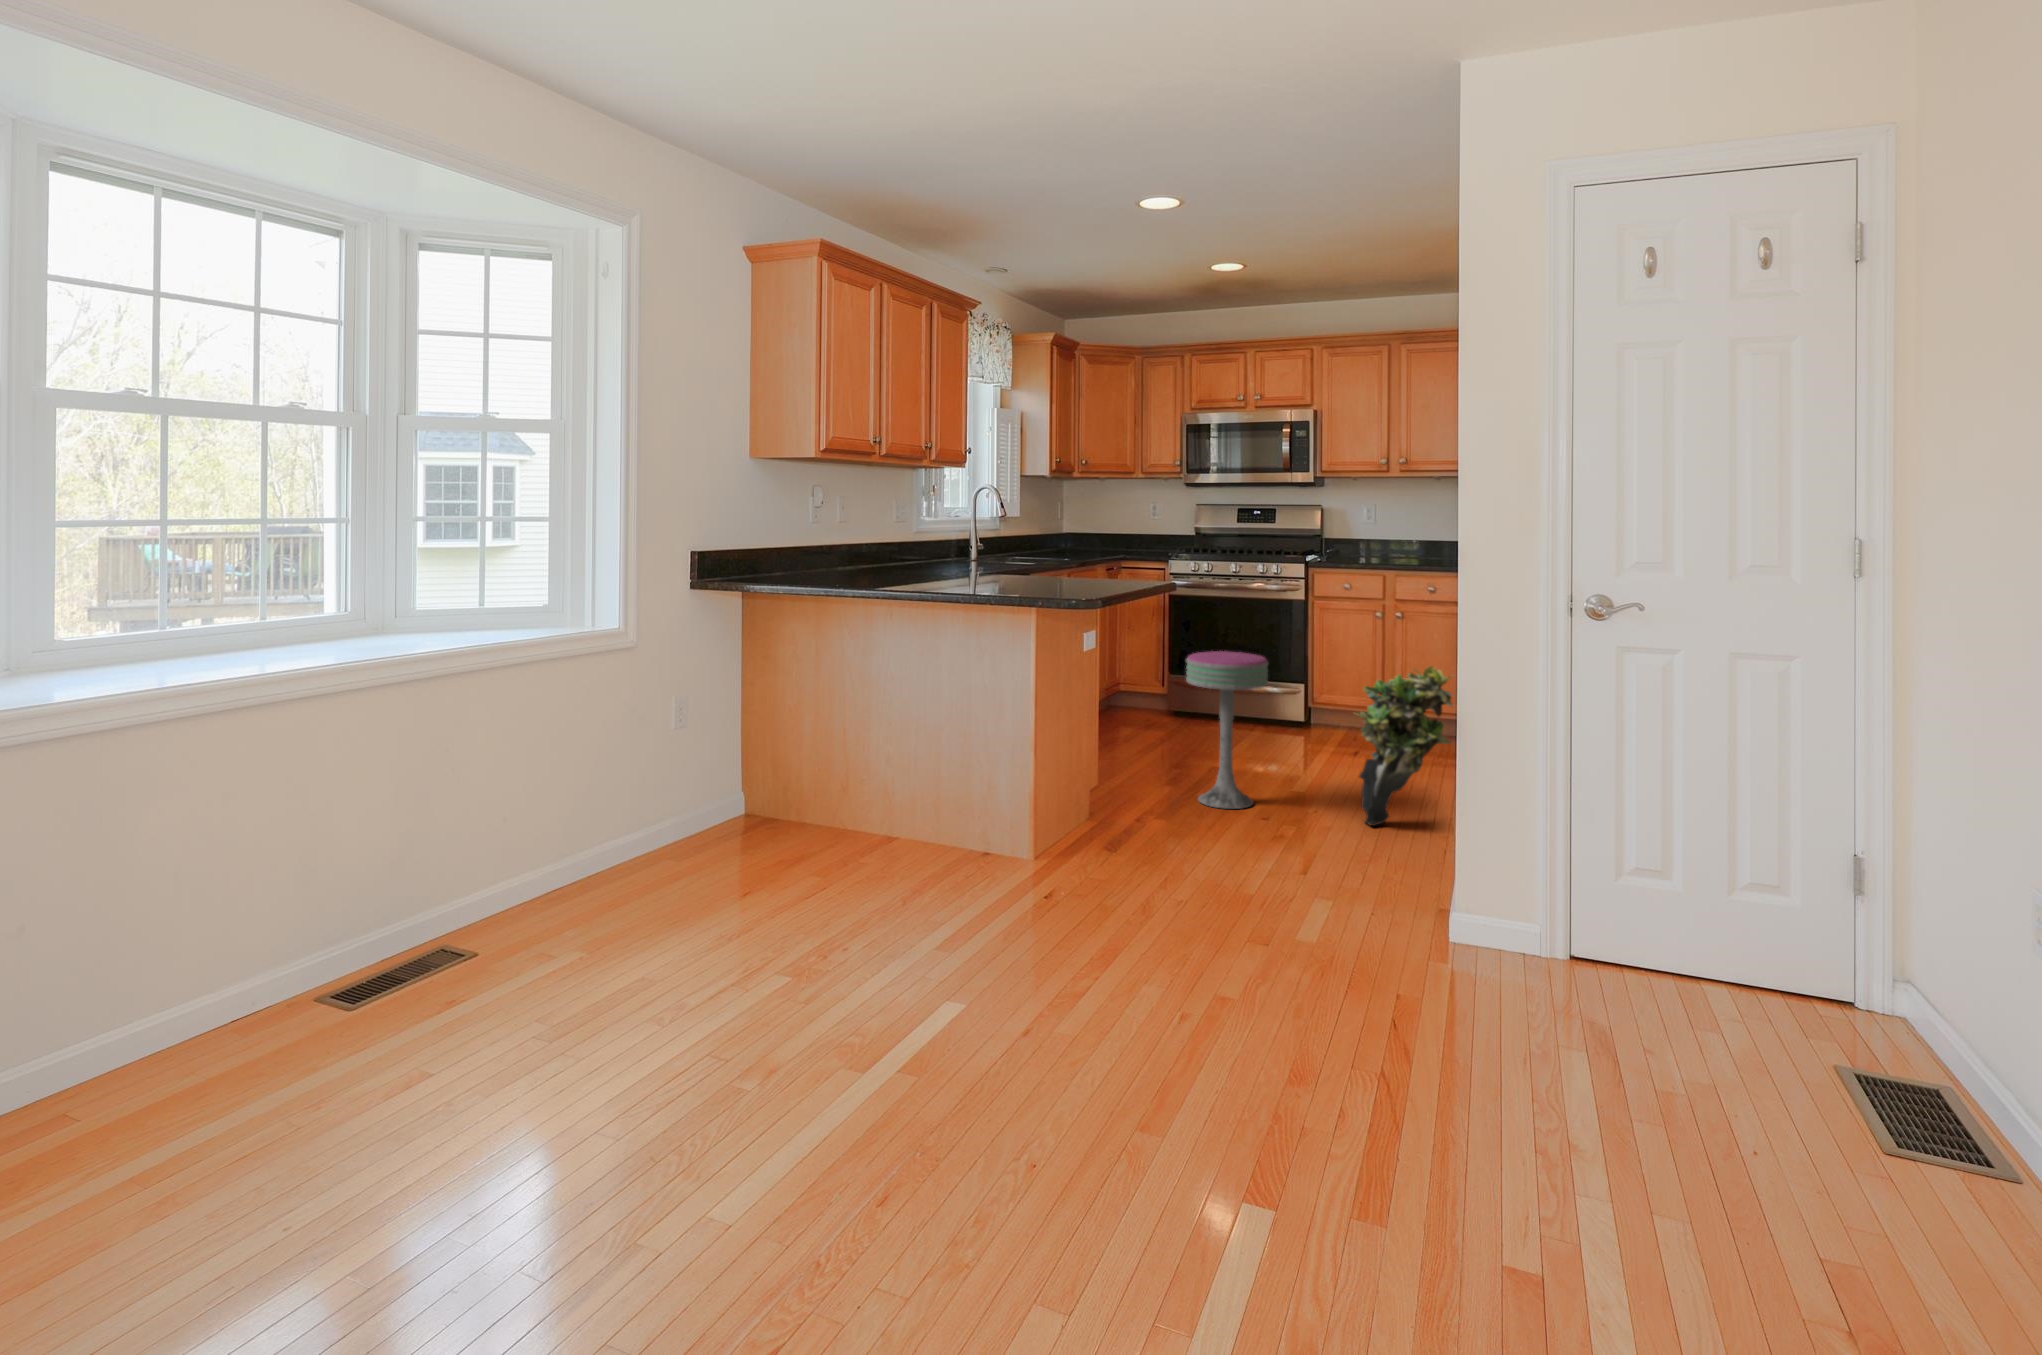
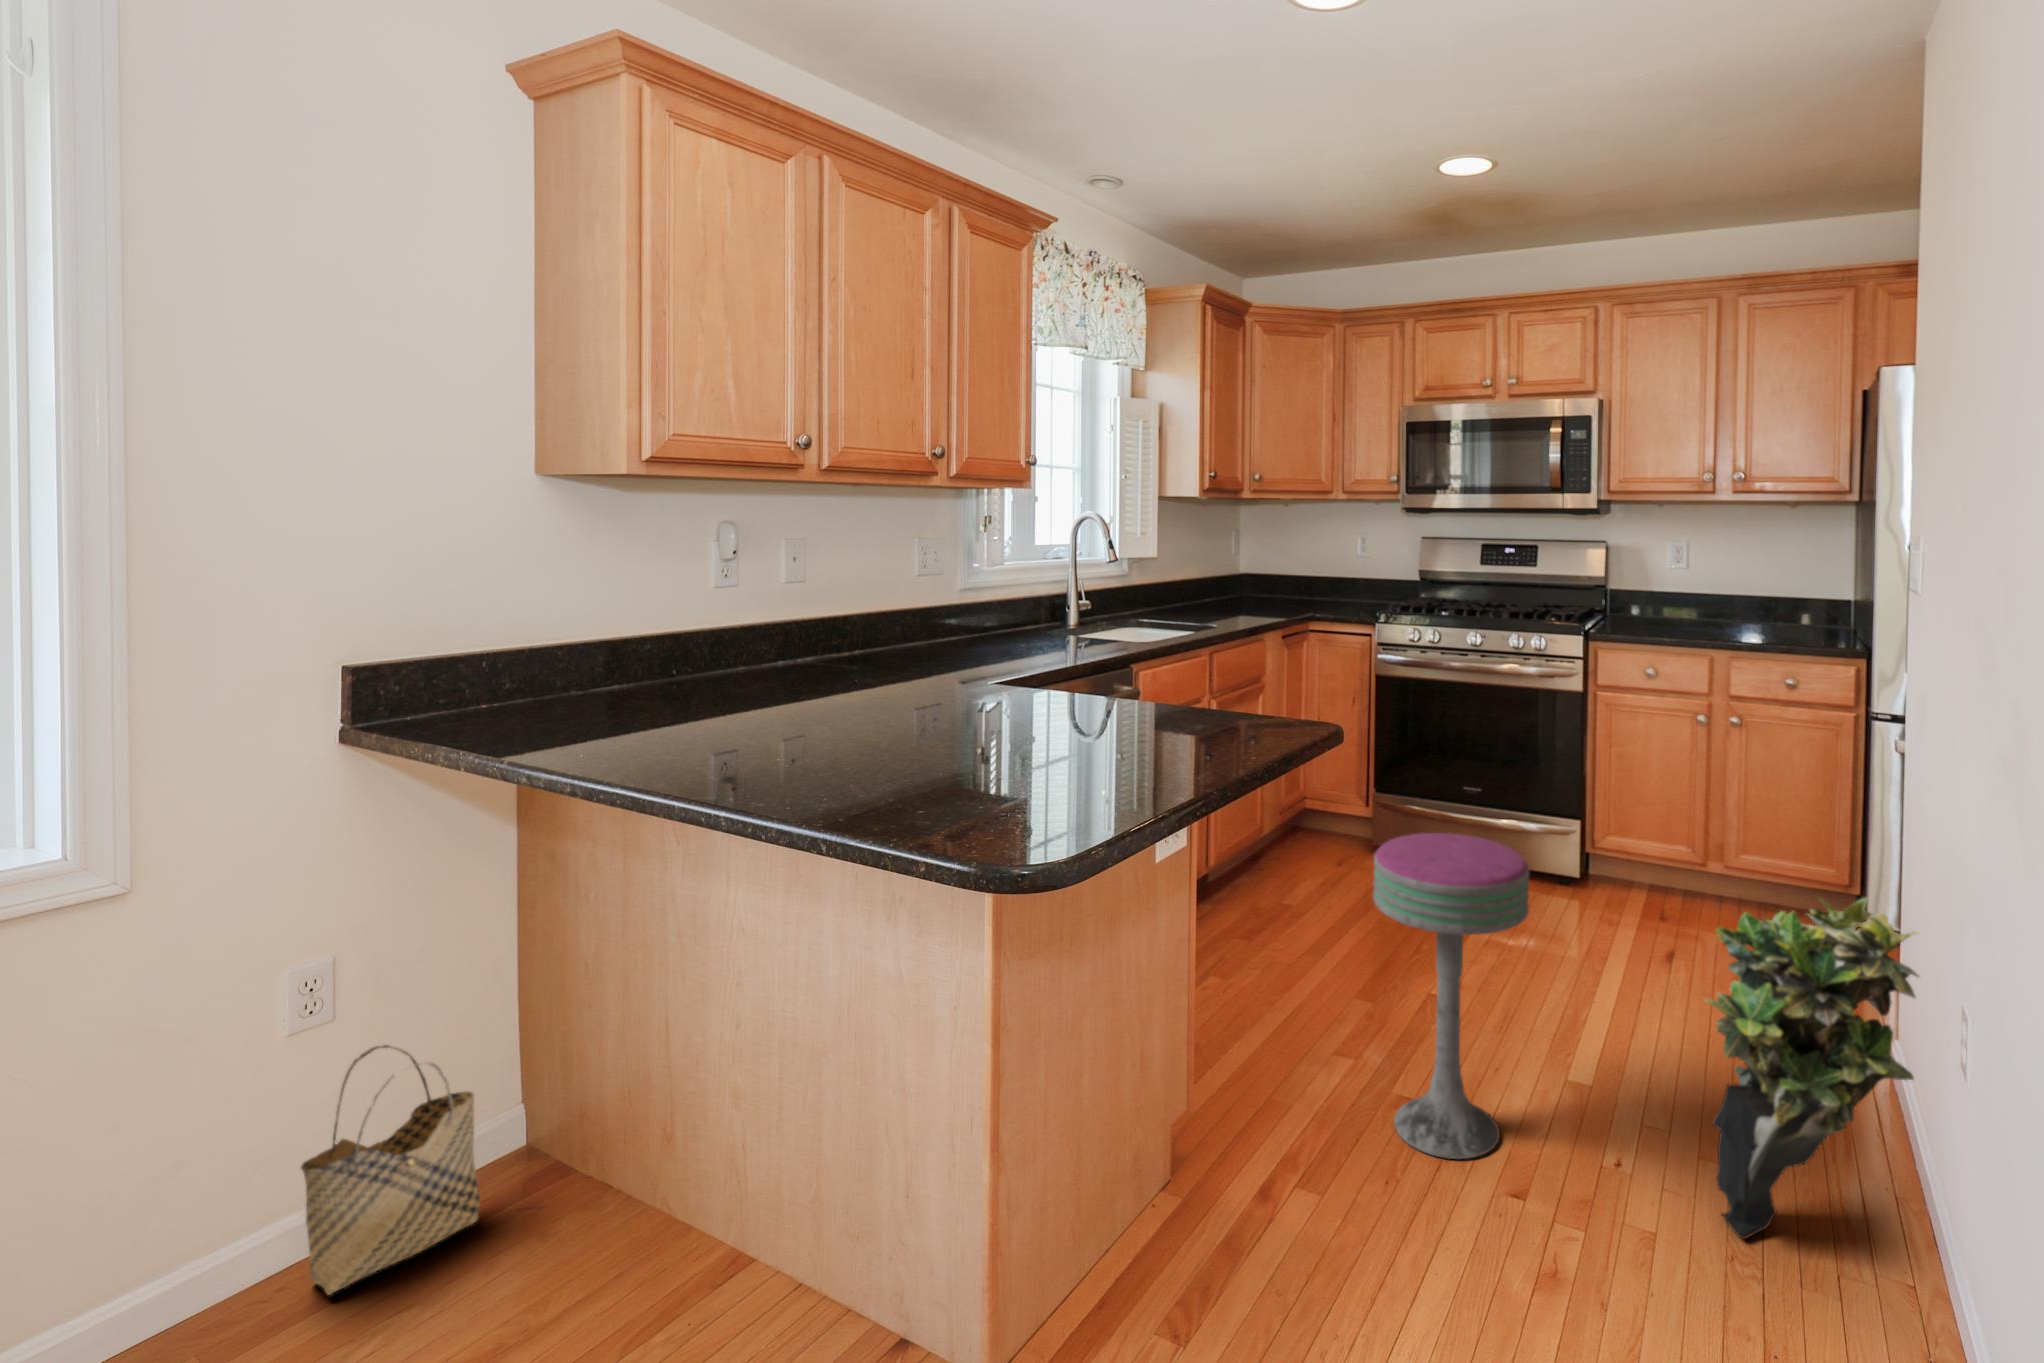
woven basket: none [697,736,756,838] -> present [301,1045,480,1295]

